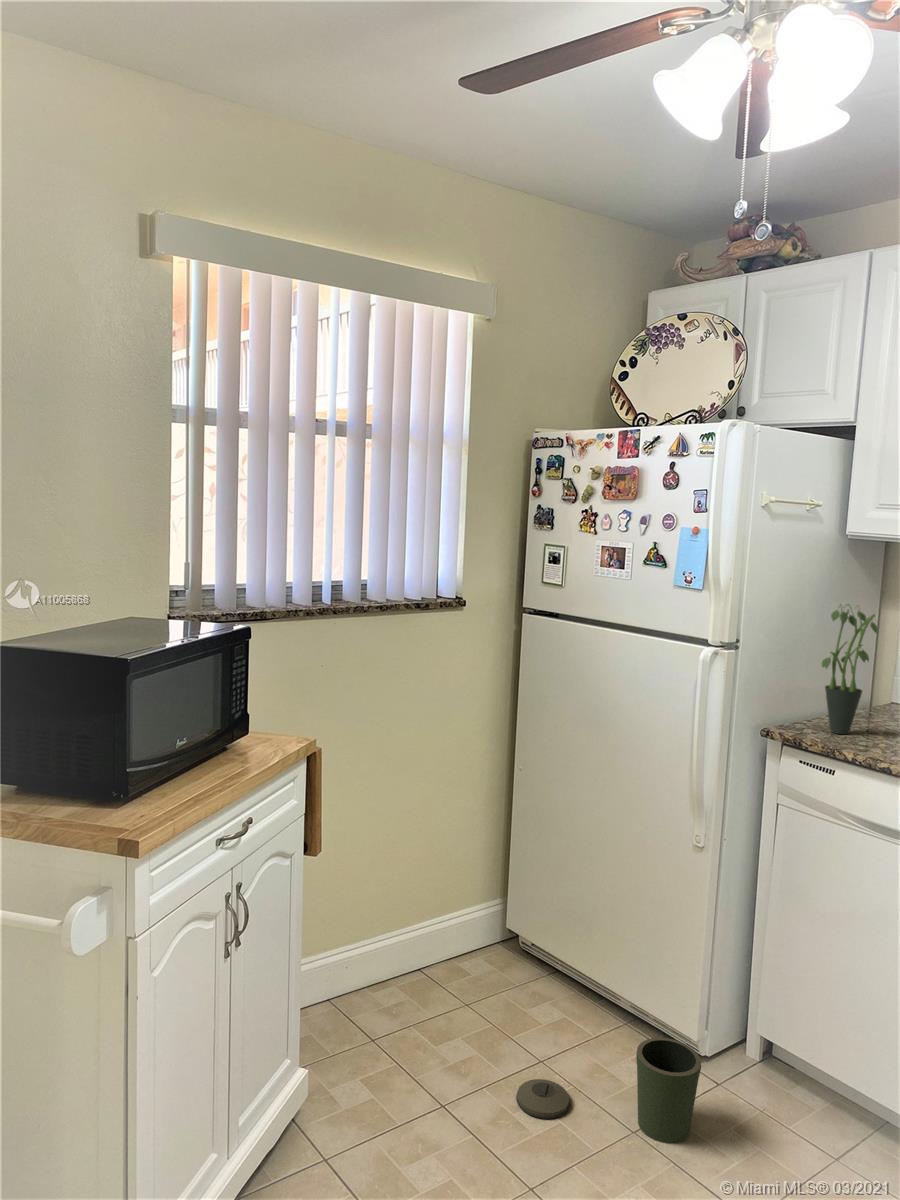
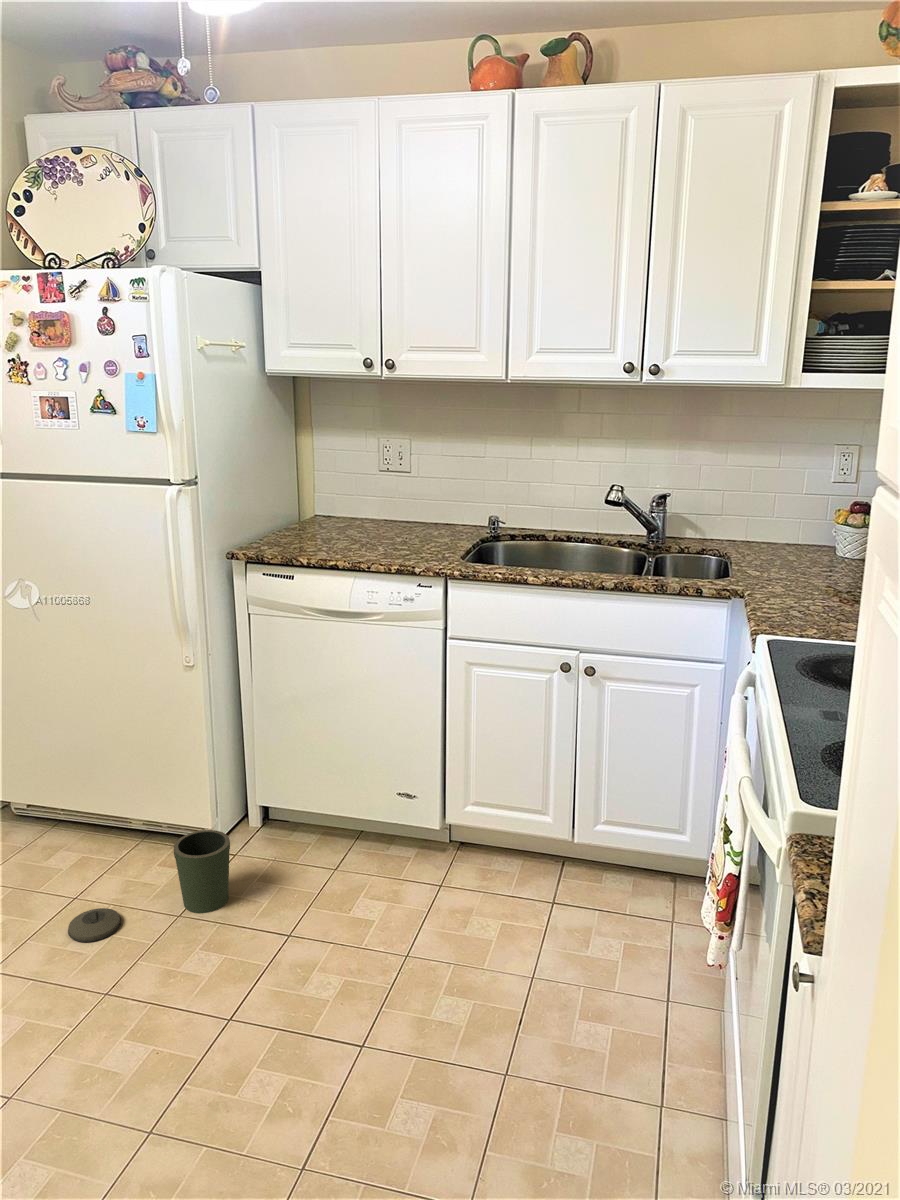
potted plant: present [822,604,878,734] -> none [268,433,311,545]

